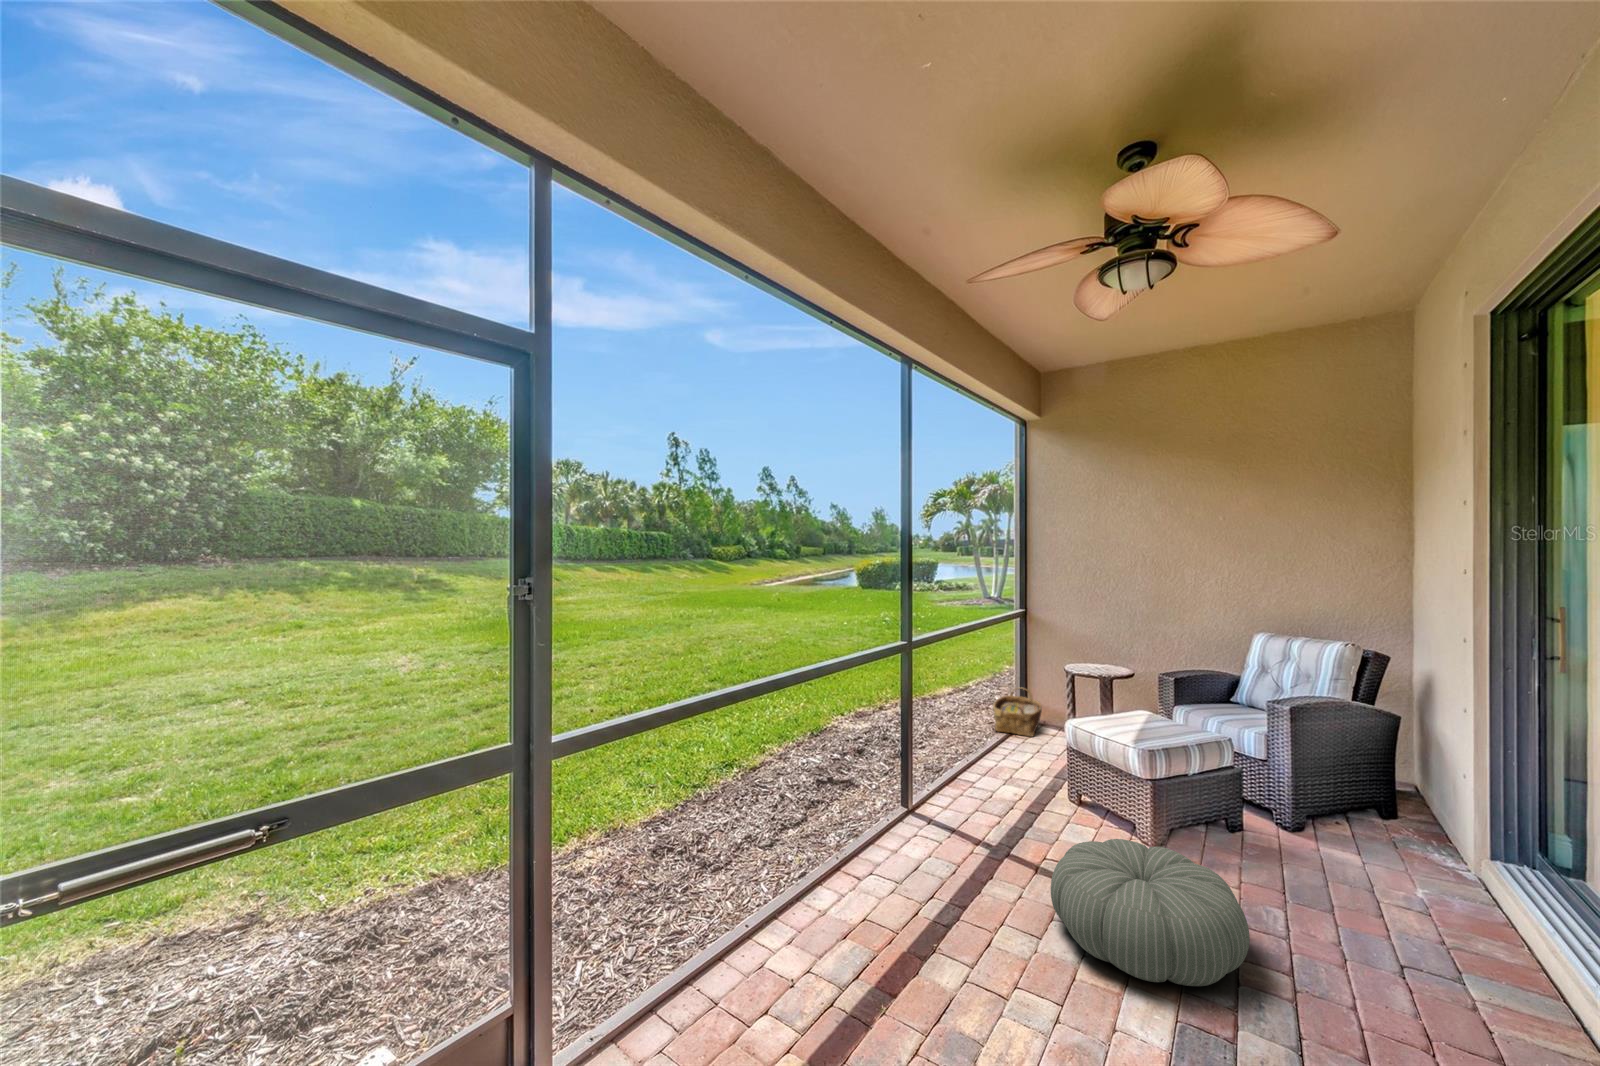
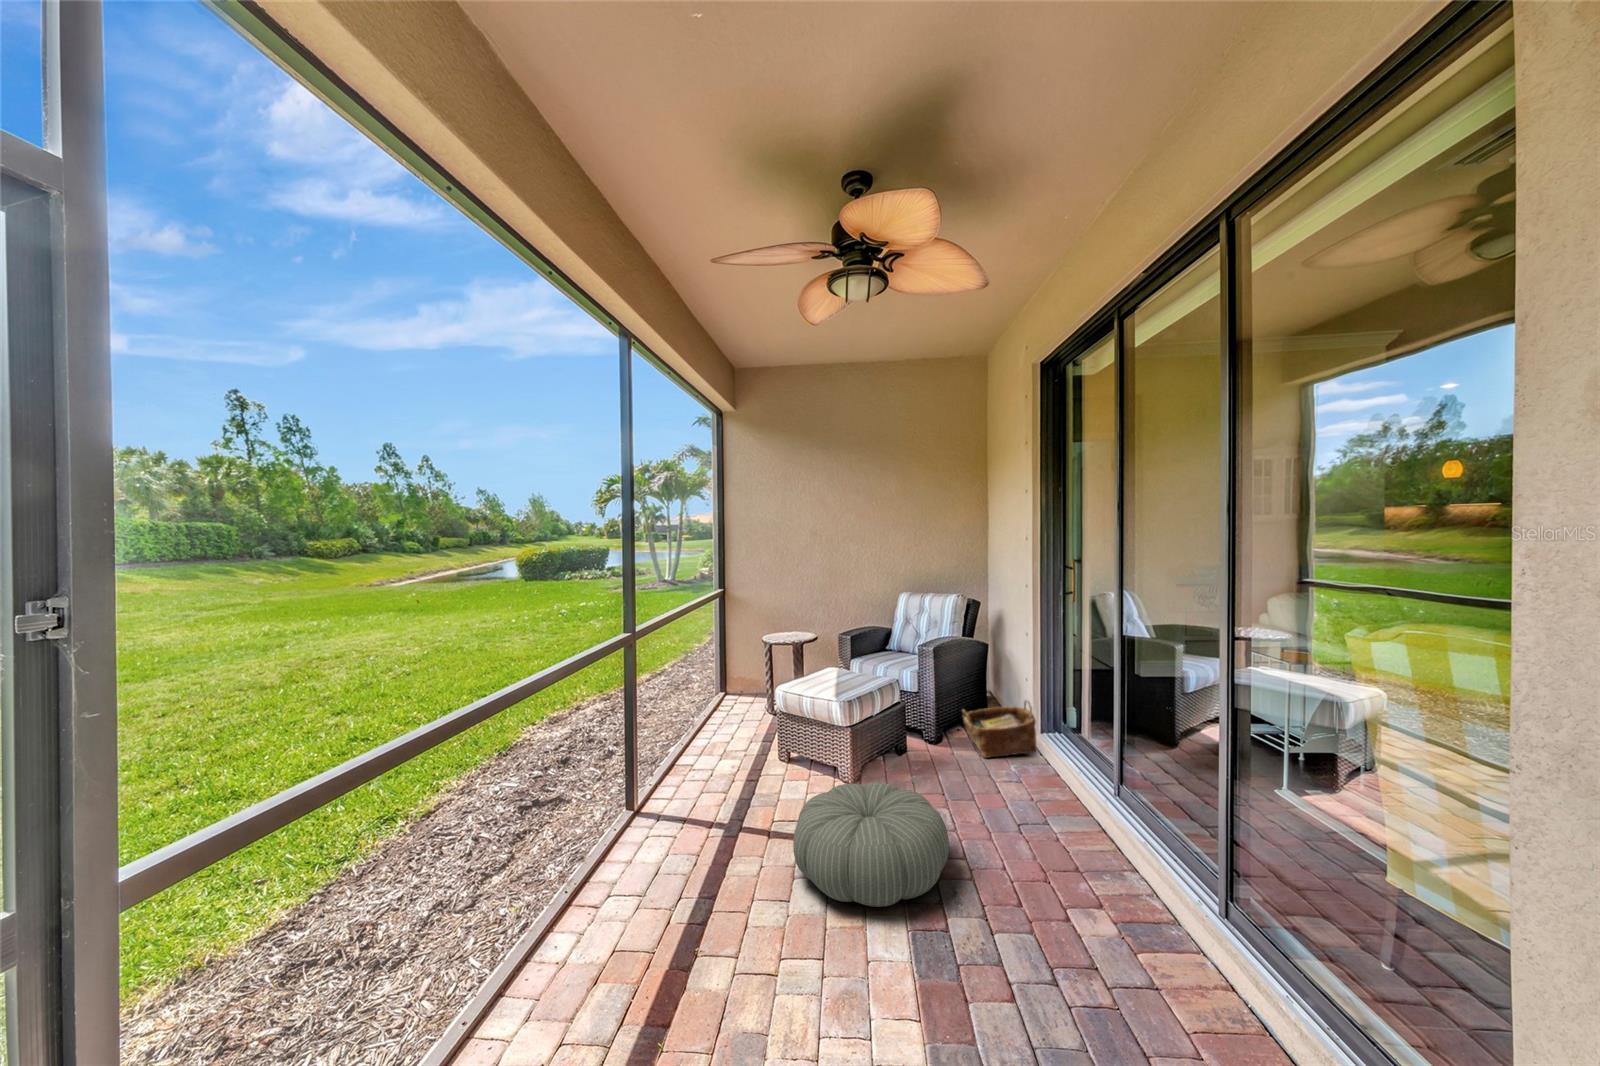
woven basket: present [993,688,1042,737] -> present [962,700,1037,758]

